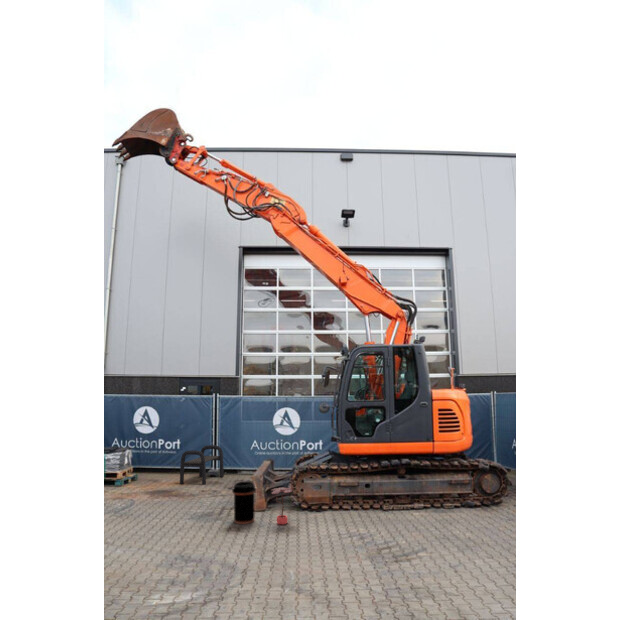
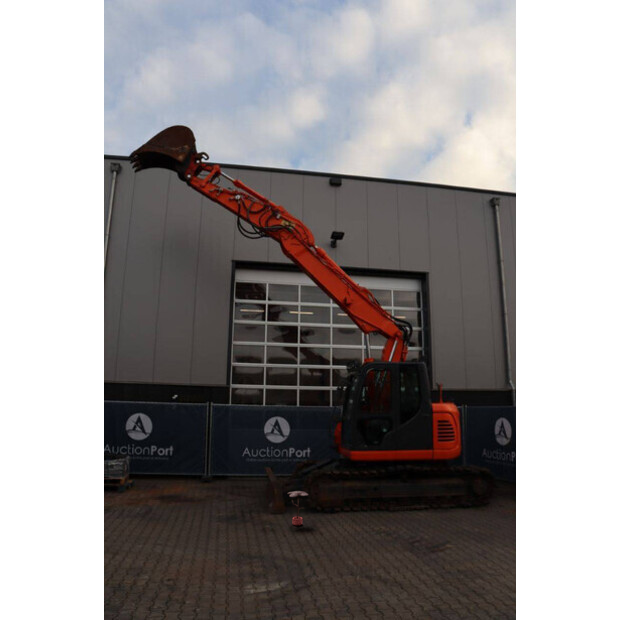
bench: present [180,445,224,485] -> none [176,452,216,490]
trash can: present [233,482,256,524] -> none [250,485,272,525]

